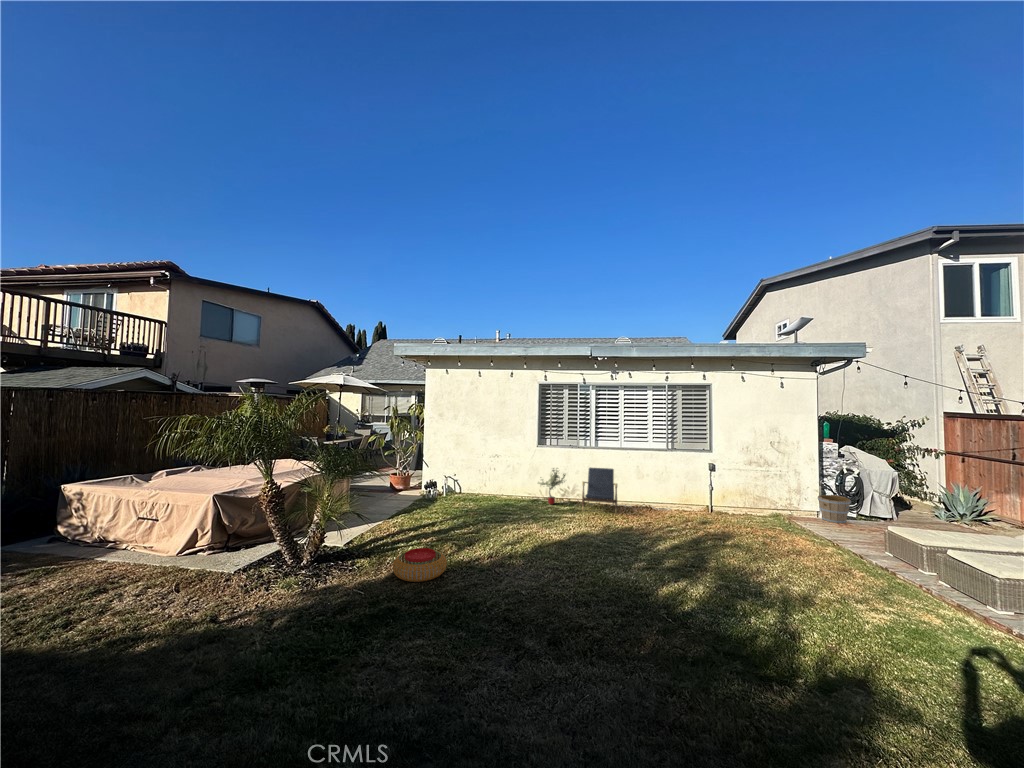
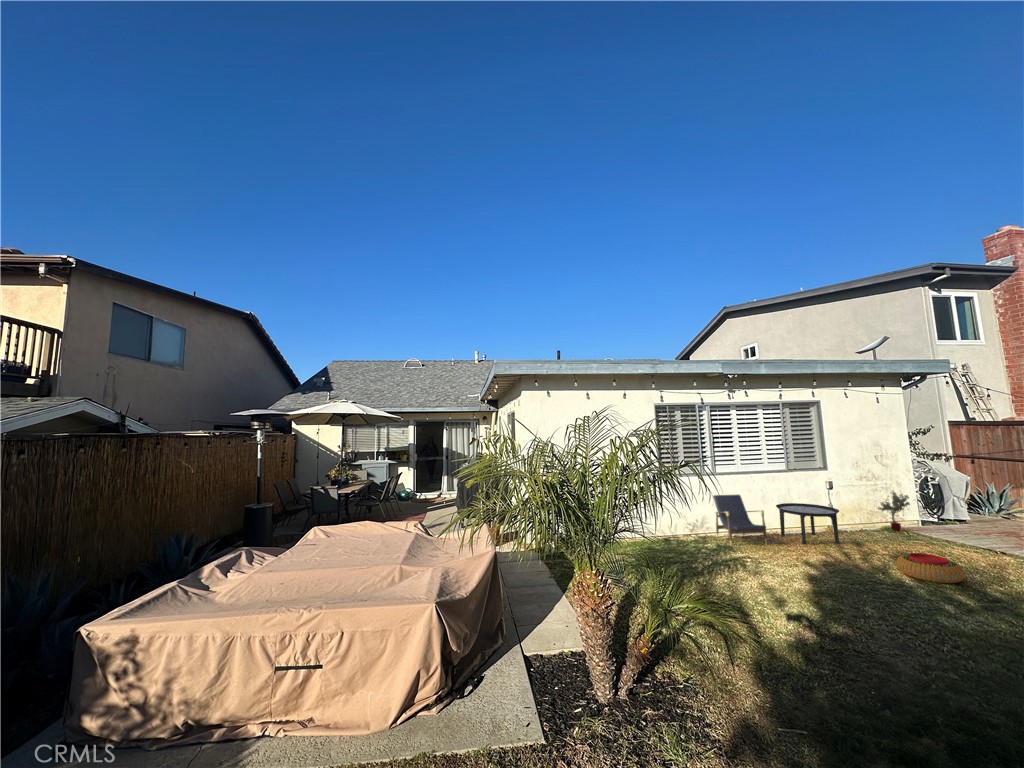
potted tree: present [538,468,566,505] -> present [878,491,910,531]
round table: none [640,481,692,520] -> present [776,503,839,544]
wooden bucket: present [818,495,851,523] -> none [919,502,956,530]
pouf: present [393,548,447,582] -> present [896,553,966,583]

